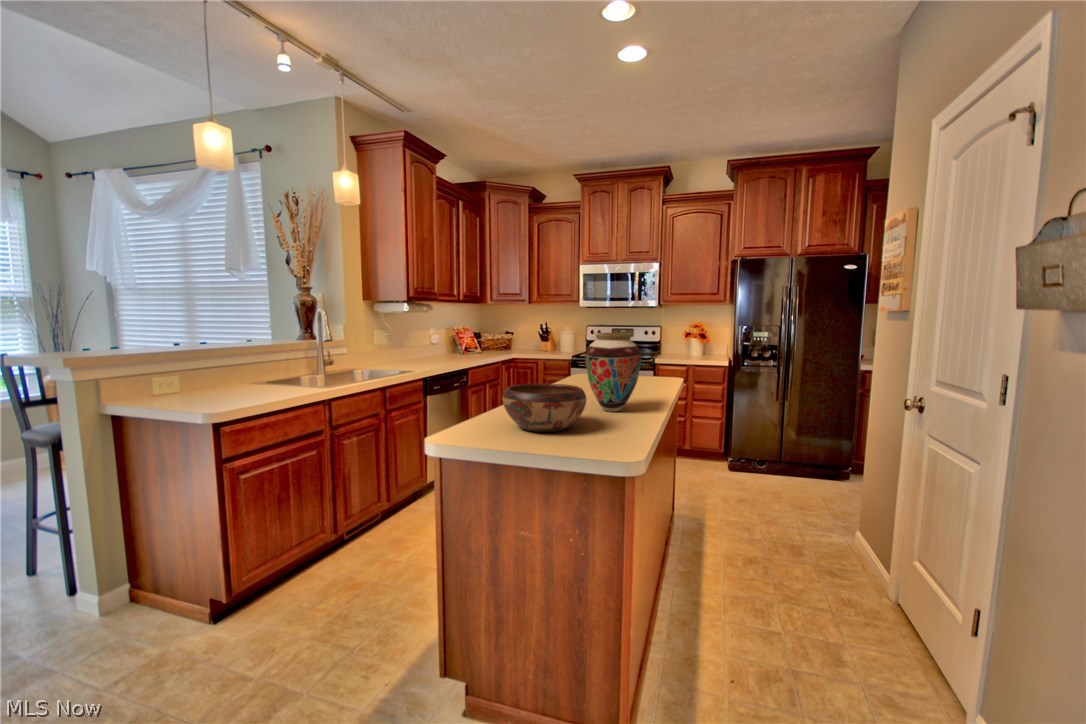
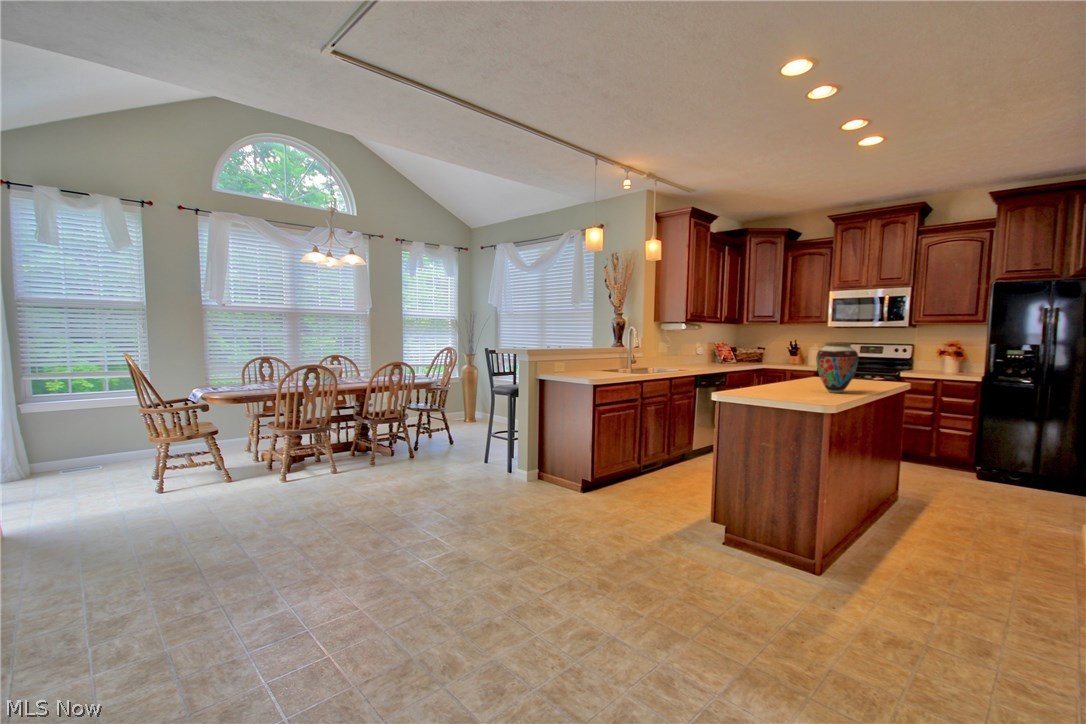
decorative bowl: present [502,384,587,432] -> none [758,370,813,397]

